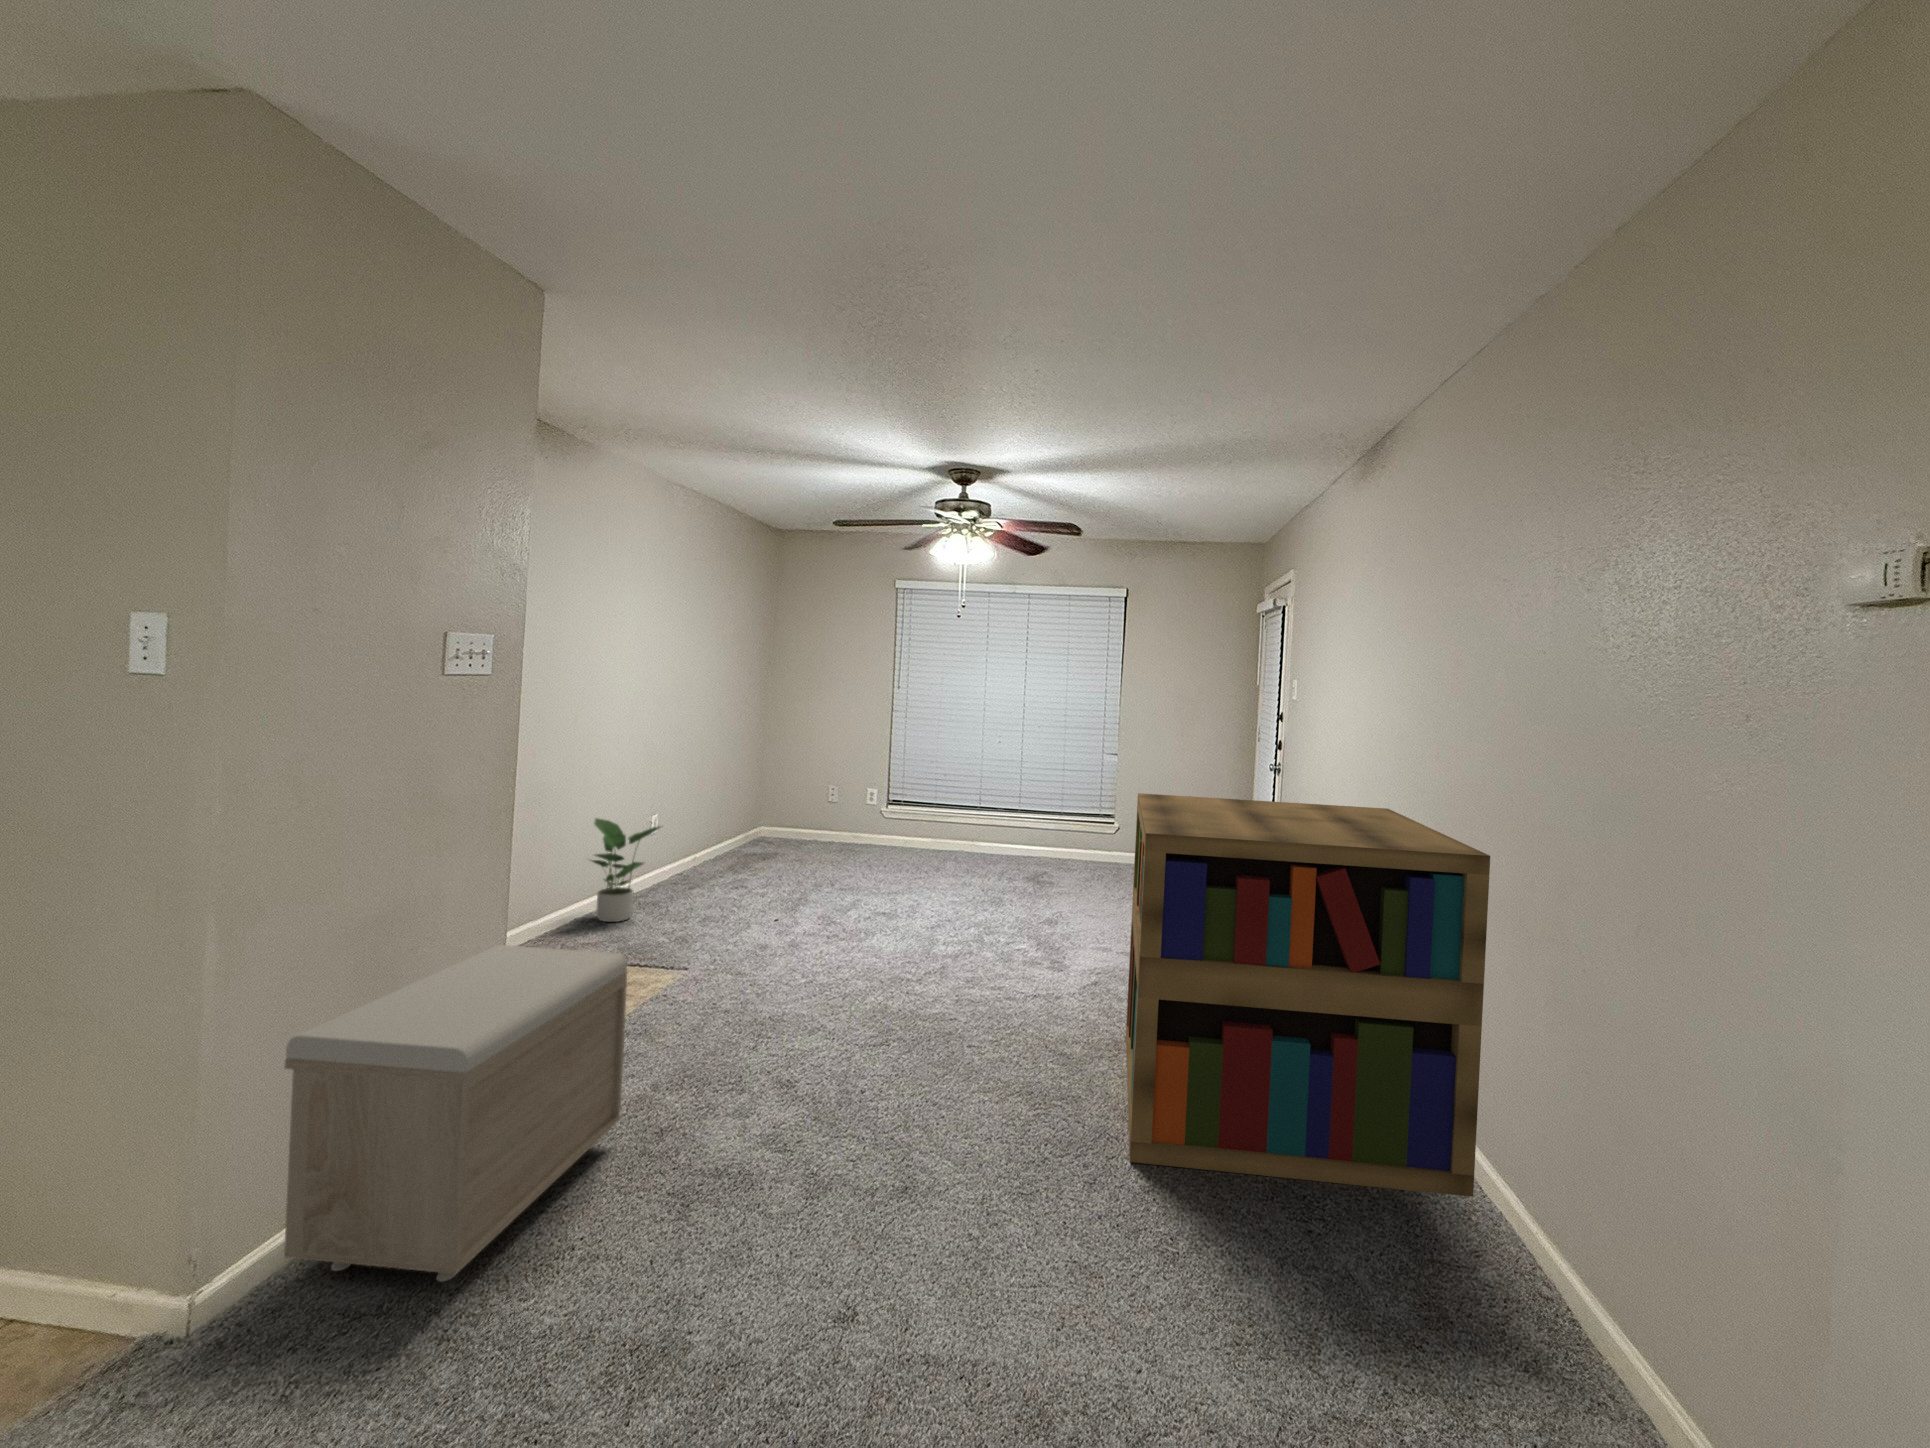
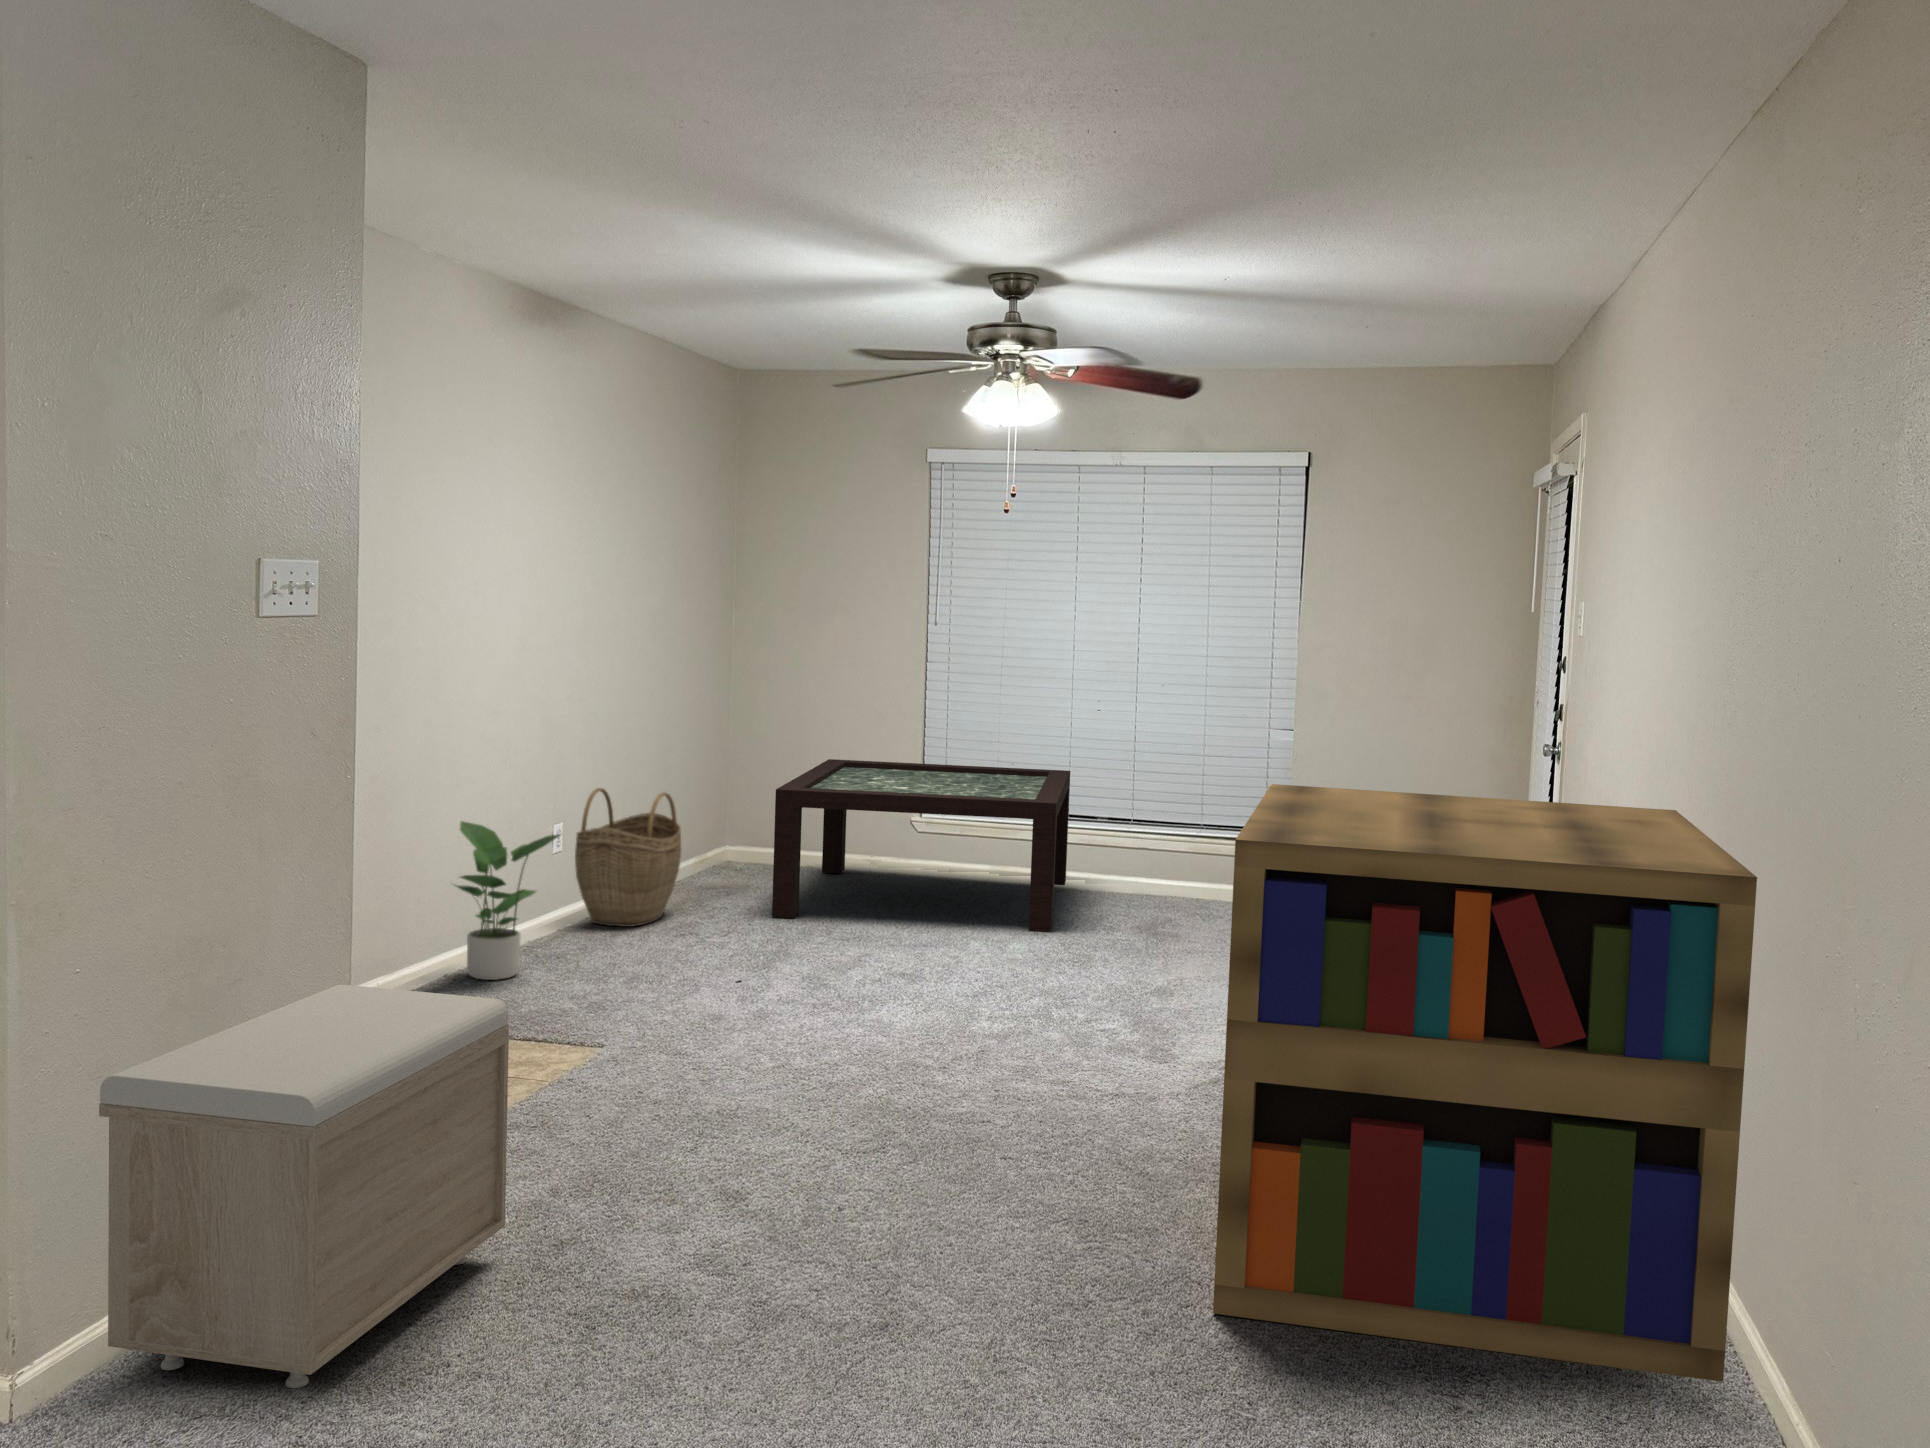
coffee table: none [795,776,974,882] -> present [772,759,1070,932]
woven basket: none [670,795,739,883] -> present [575,788,681,927]

